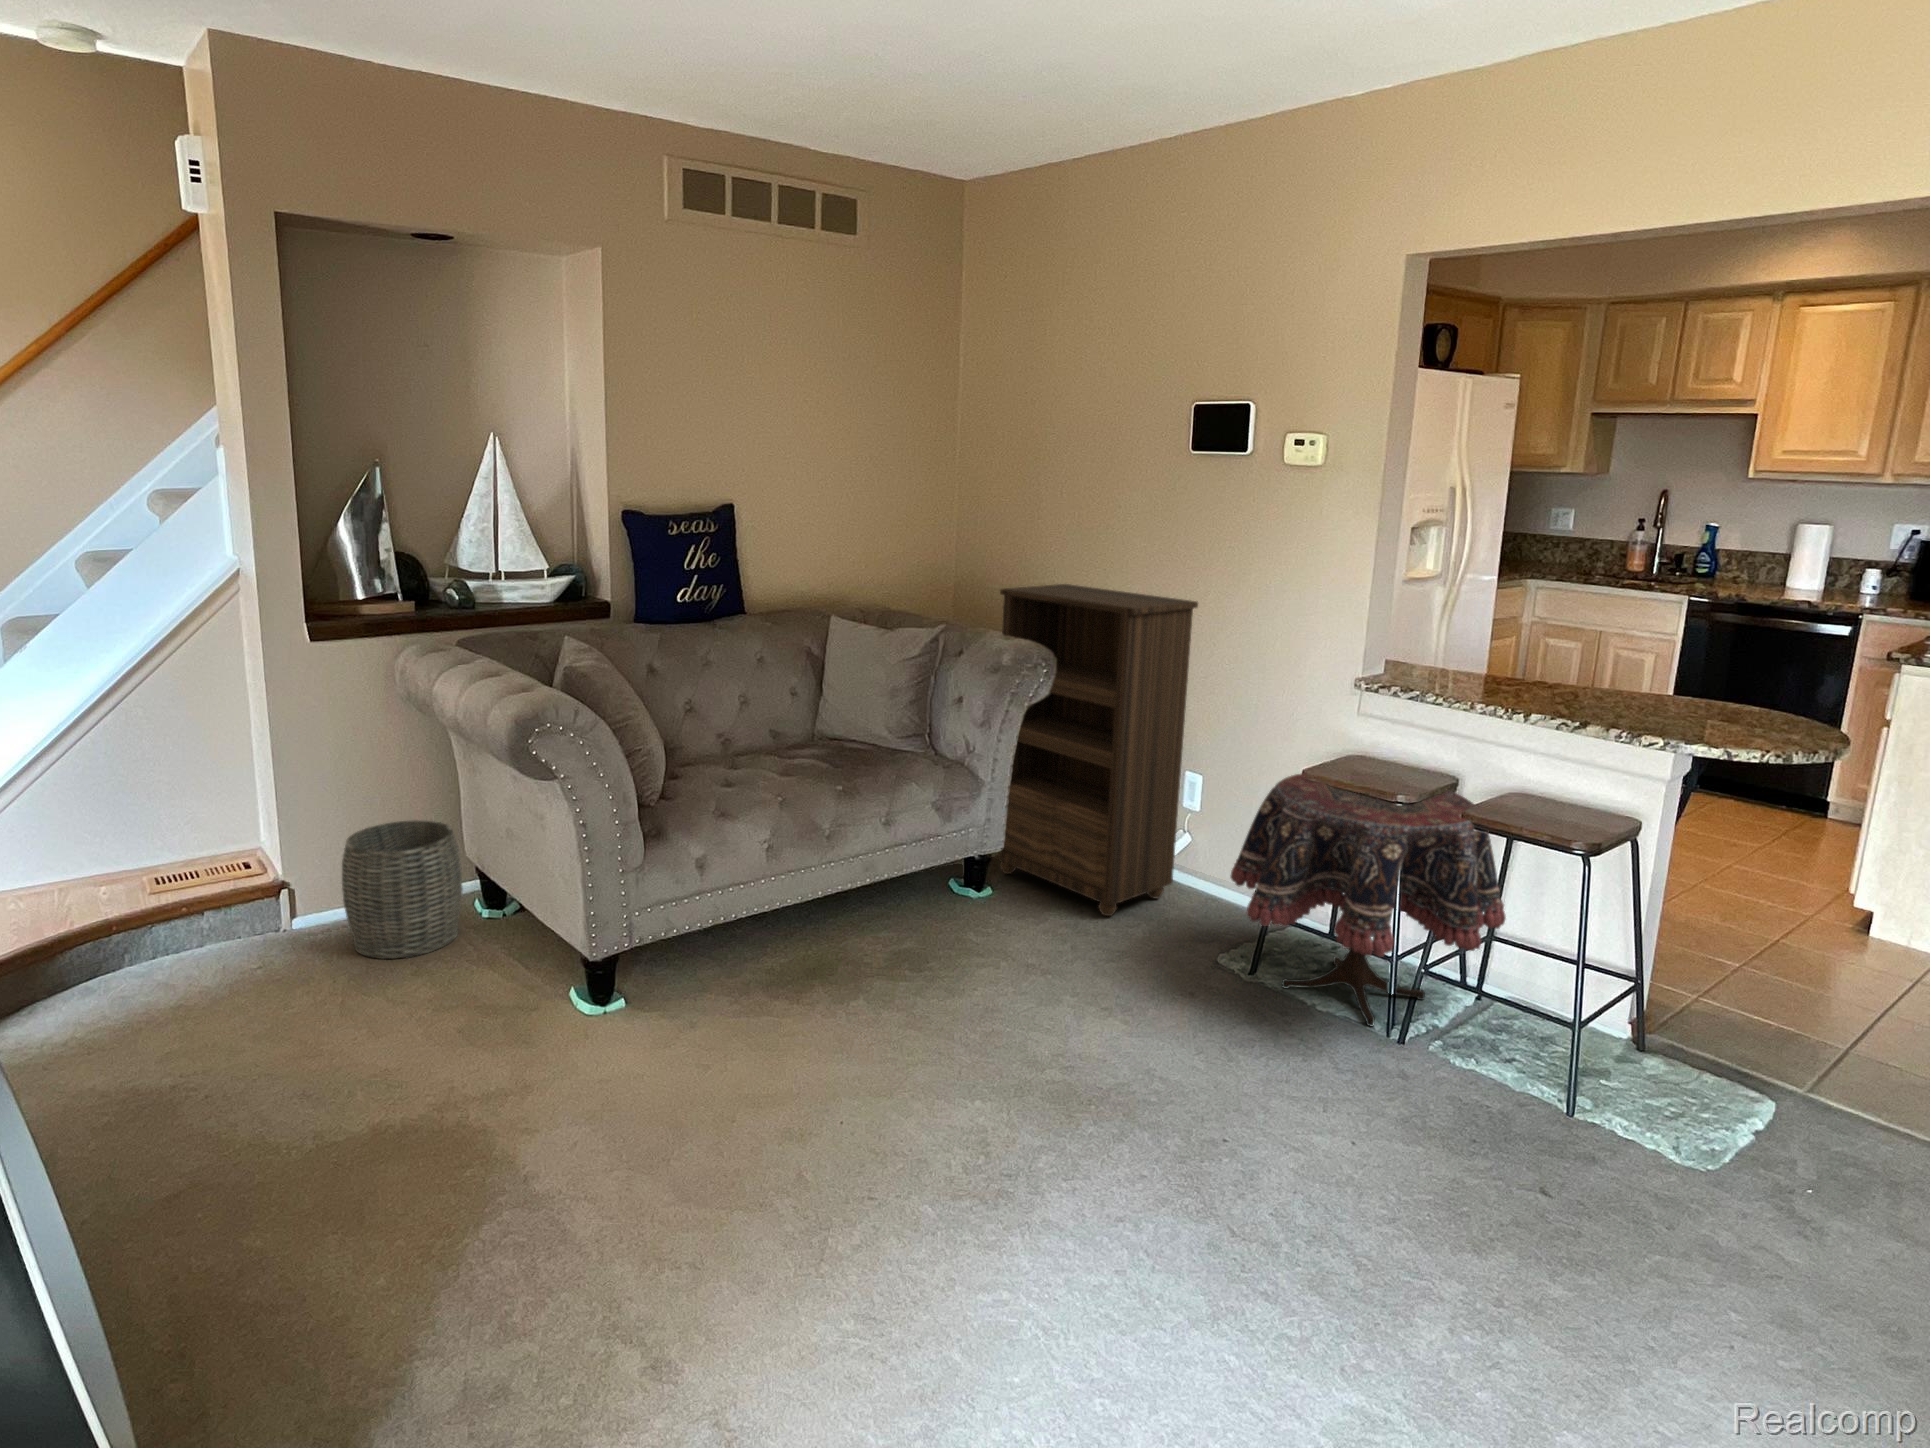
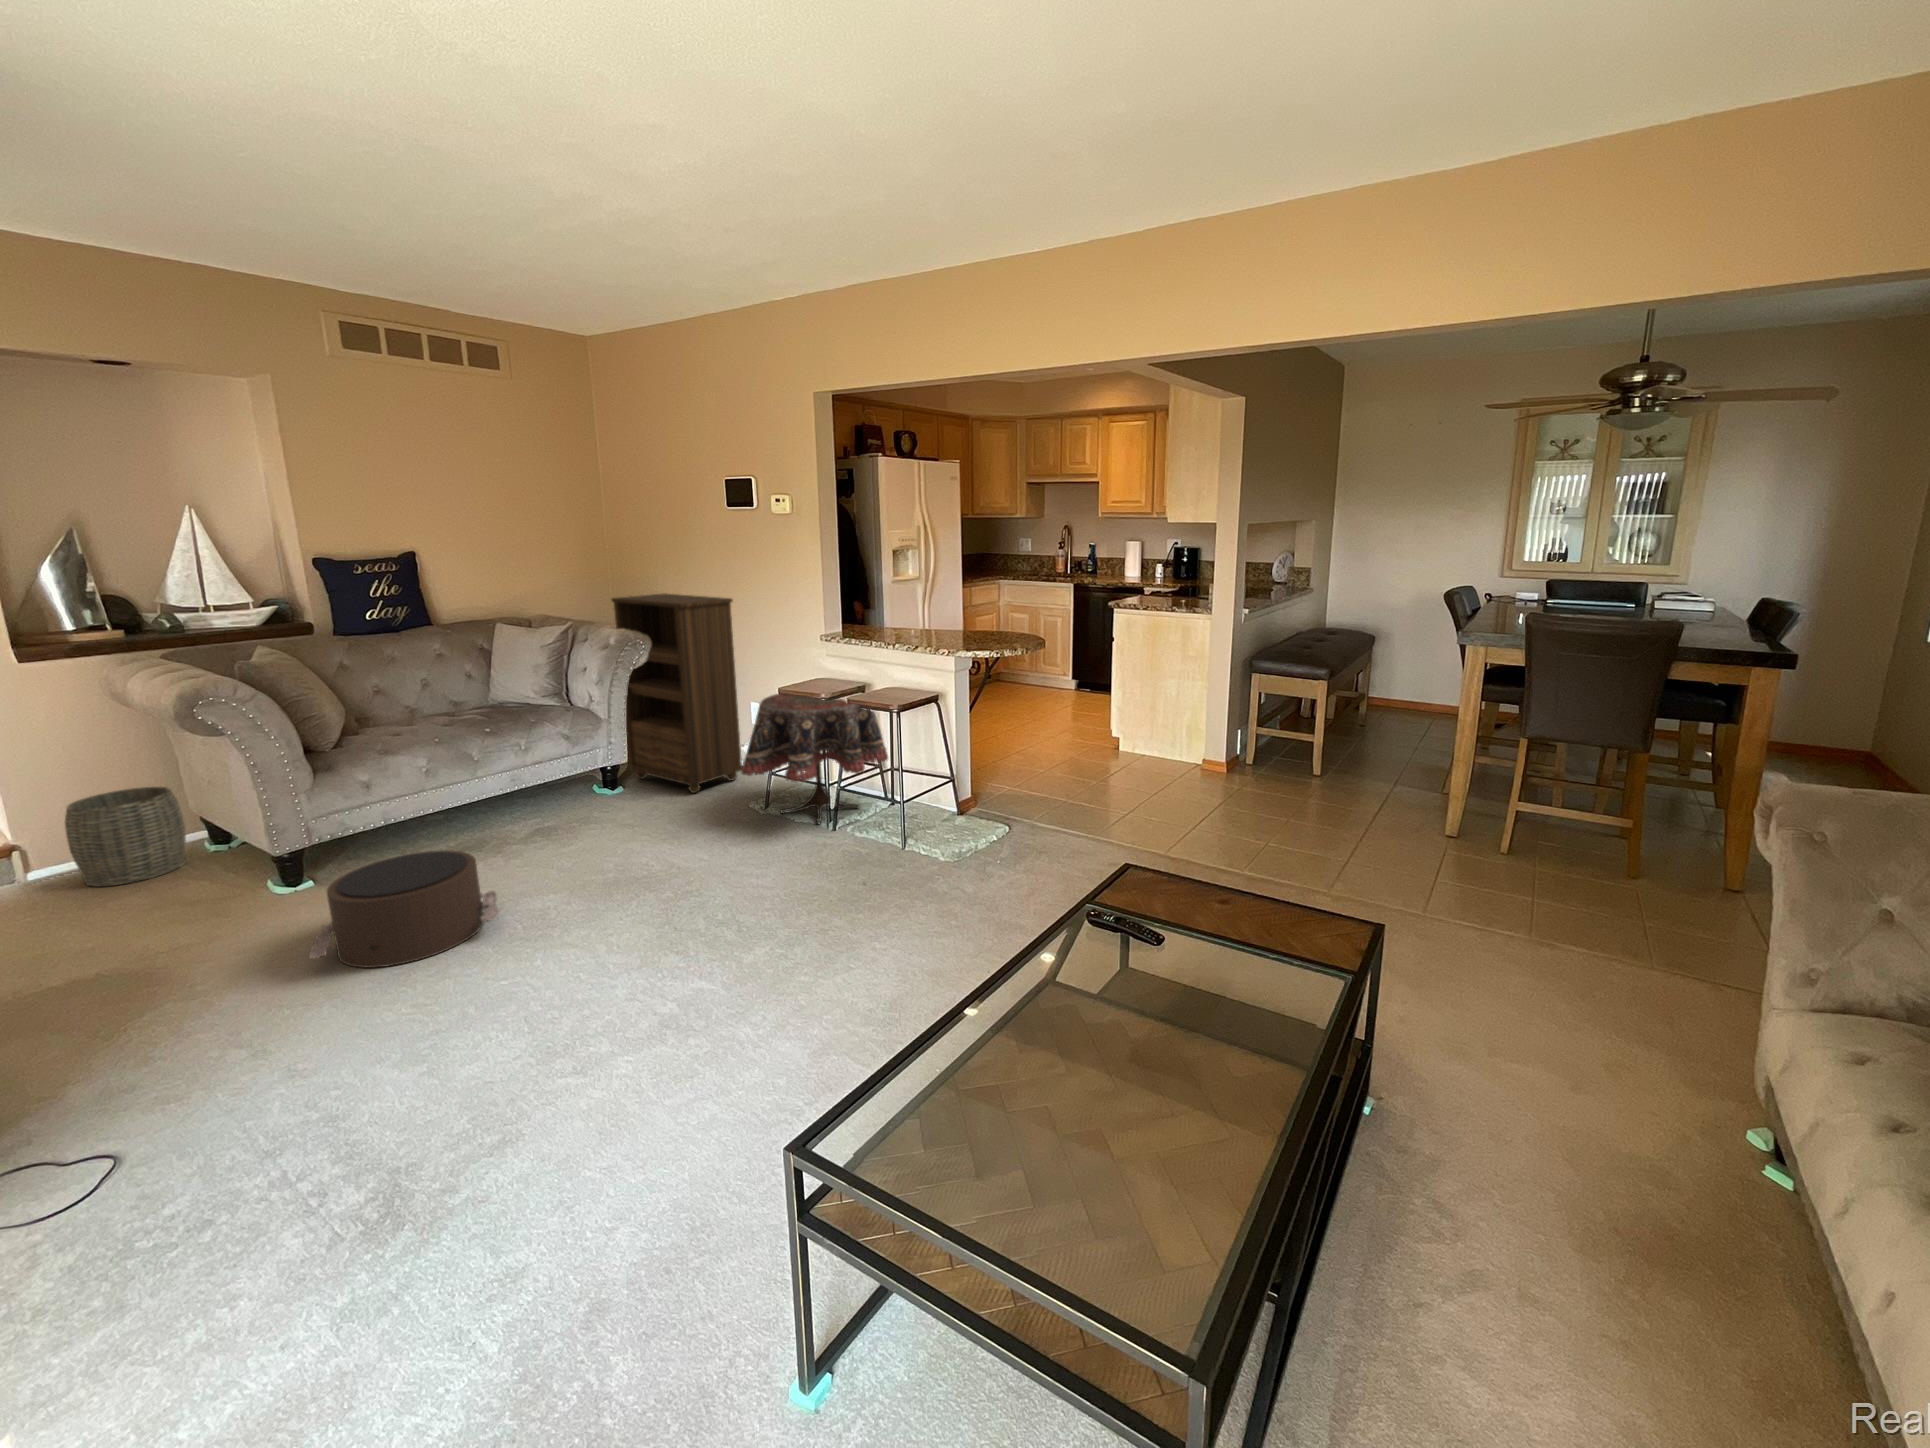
pouf: none [674,1007,937,1223] -> present [310,851,499,968]

